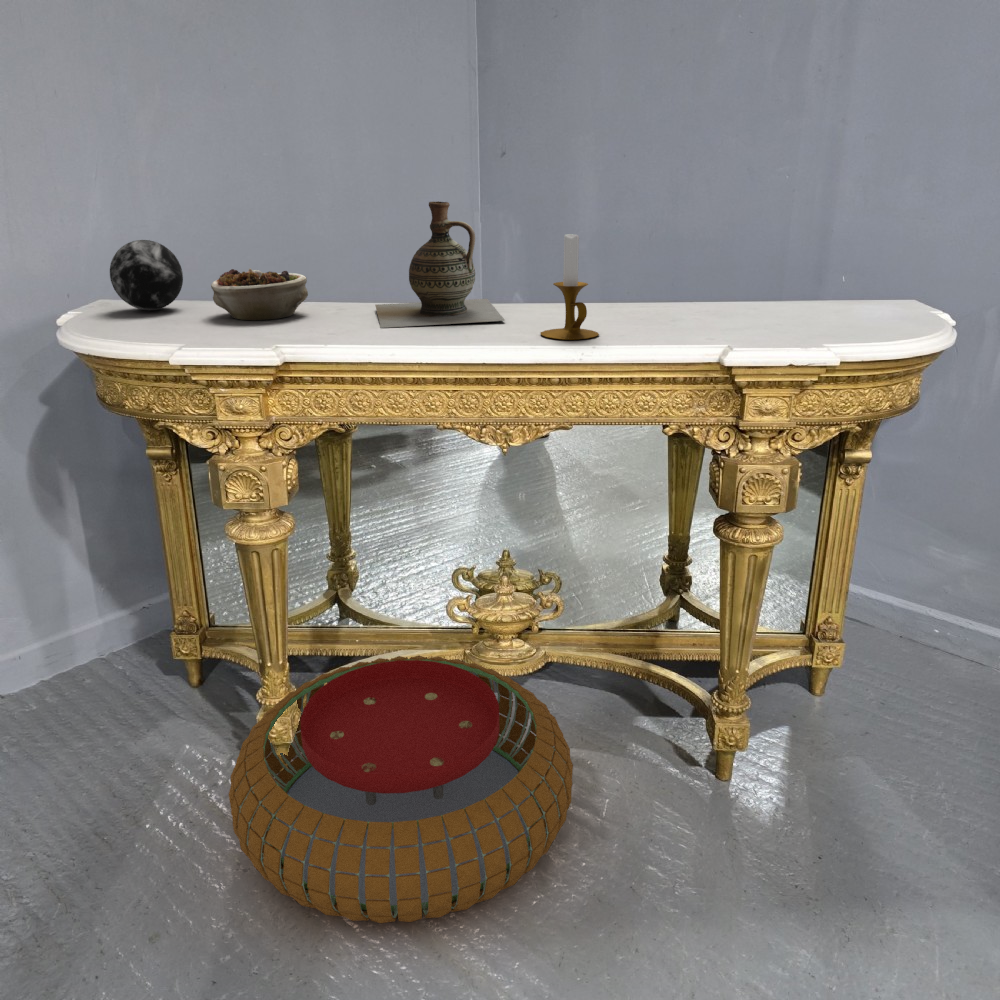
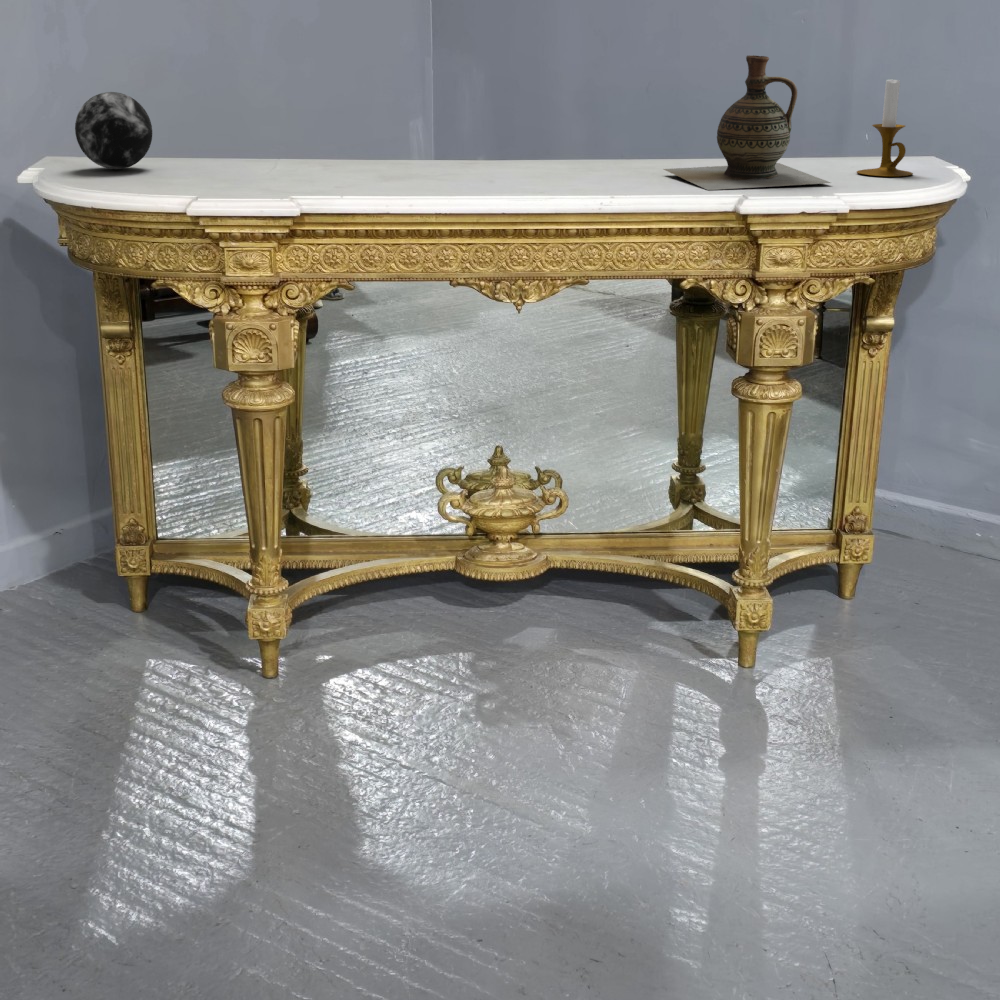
ceramic jug: present [375,201,505,328] -> present [664,55,831,190]
candlestick: present [541,234,599,340] -> present [857,79,913,176]
succulent planter: present [211,268,308,320] -> none [195,122,297,177]
pouf: present [229,655,573,923] -> none [232,548,594,780]

